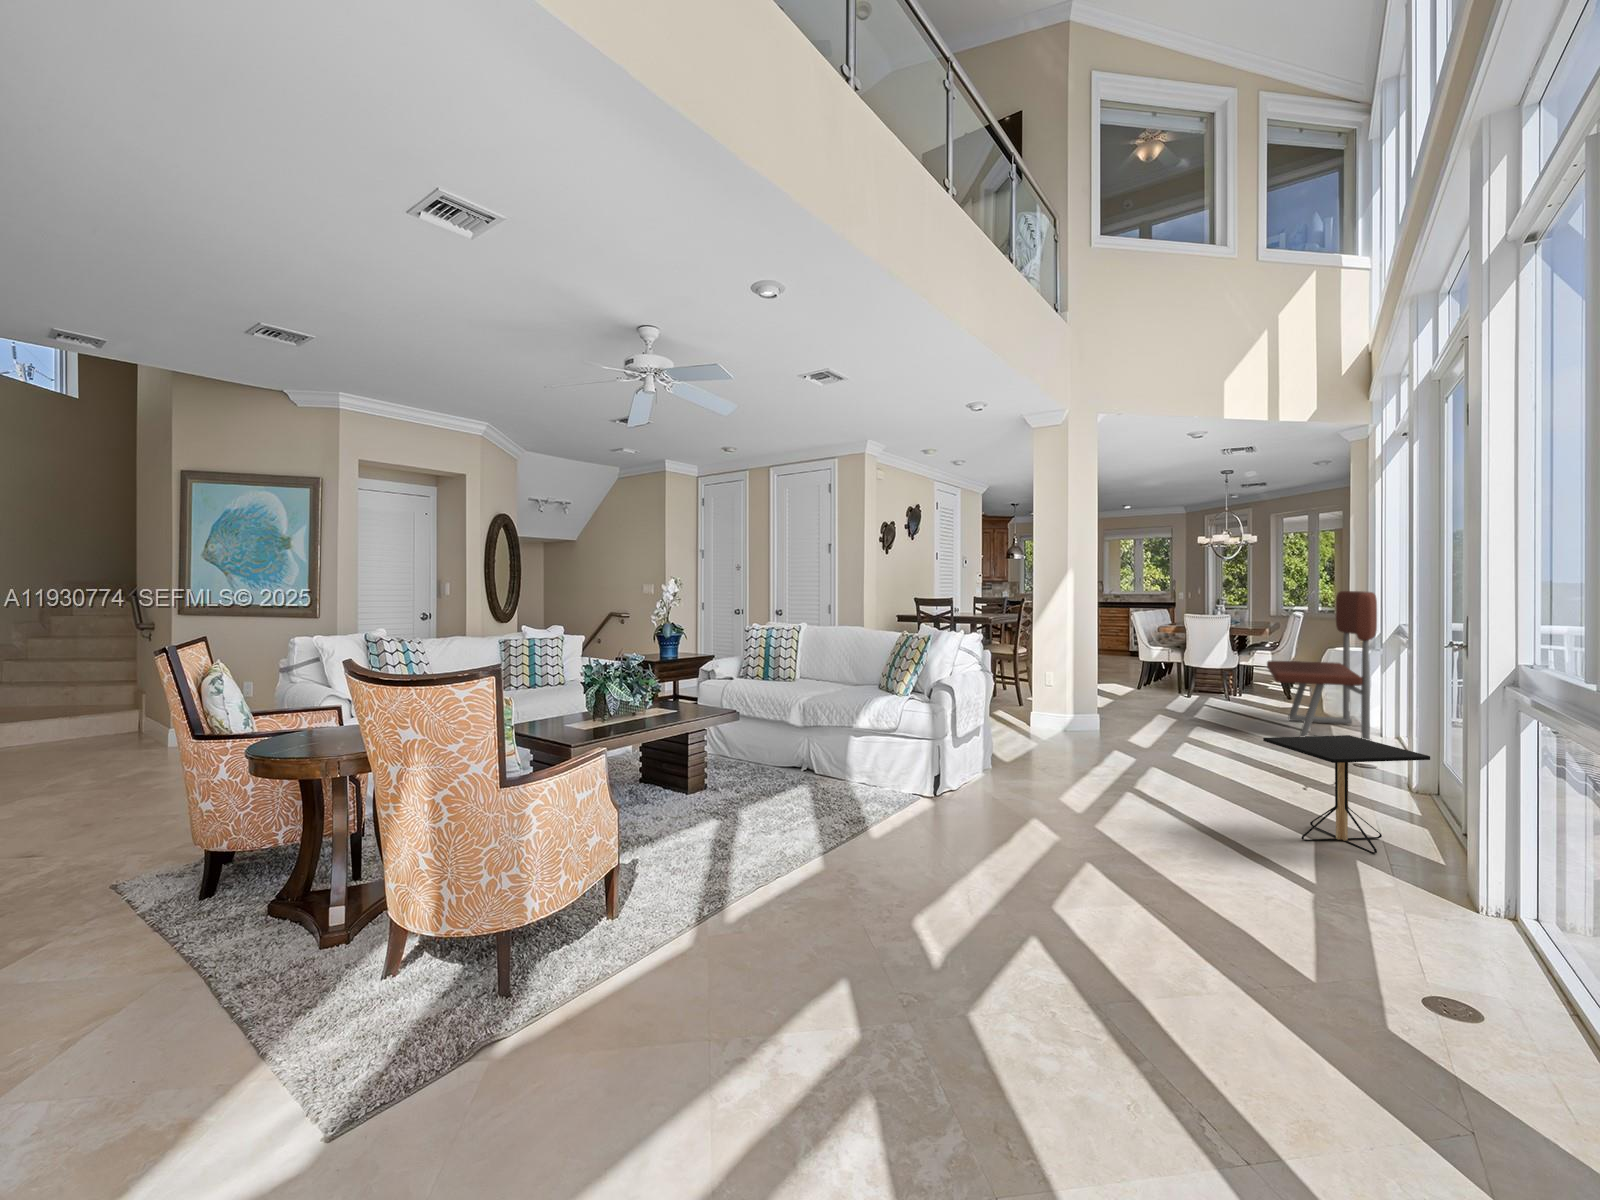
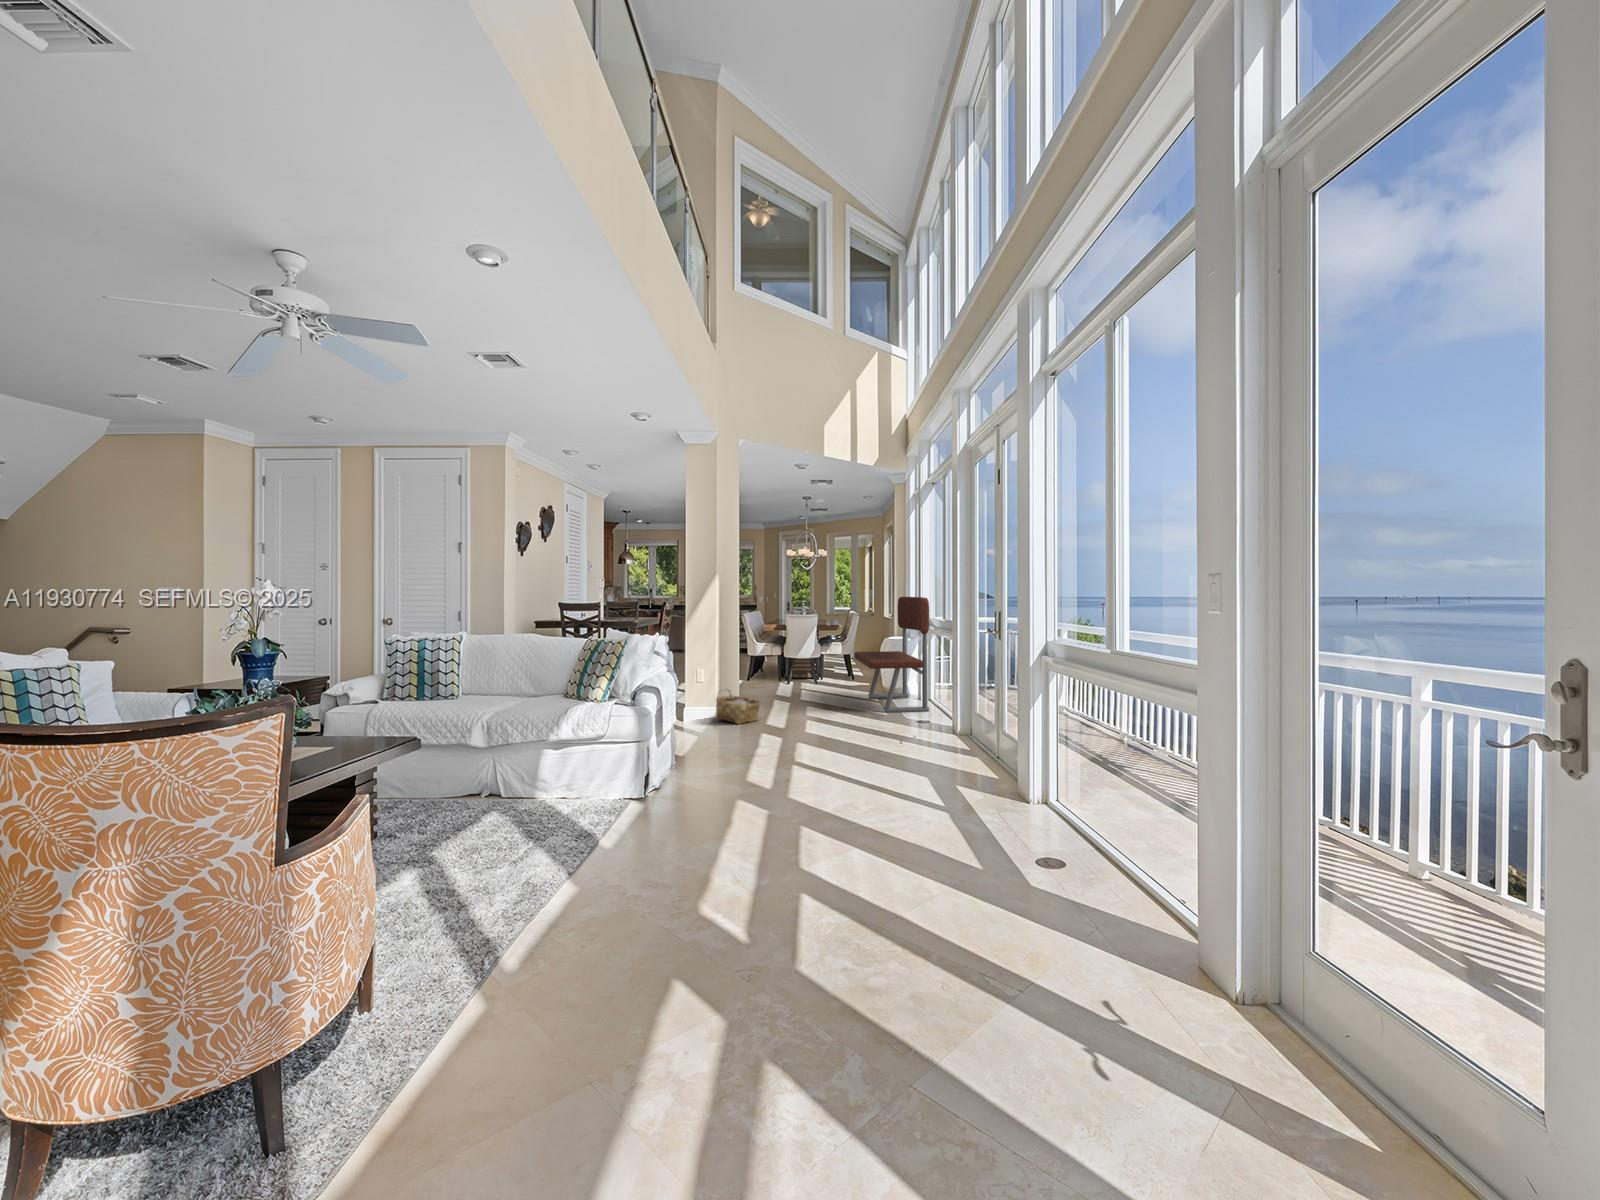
woven basket: none [1067,693,1119,734] -> present [716,688,760,724]
side table: present [1263,735,1430,853] -> none [907,704,1008,787]

